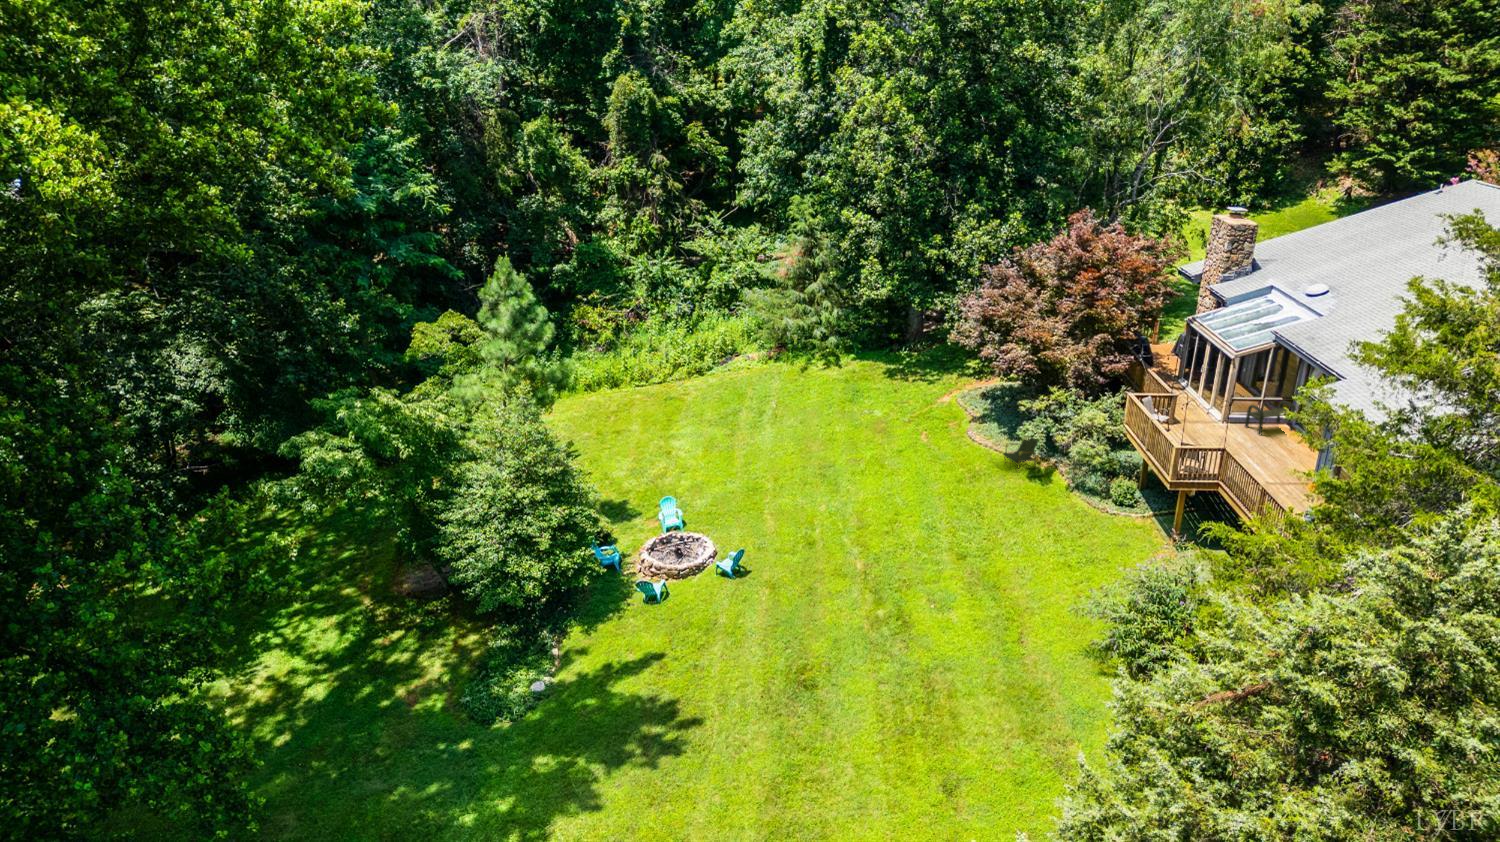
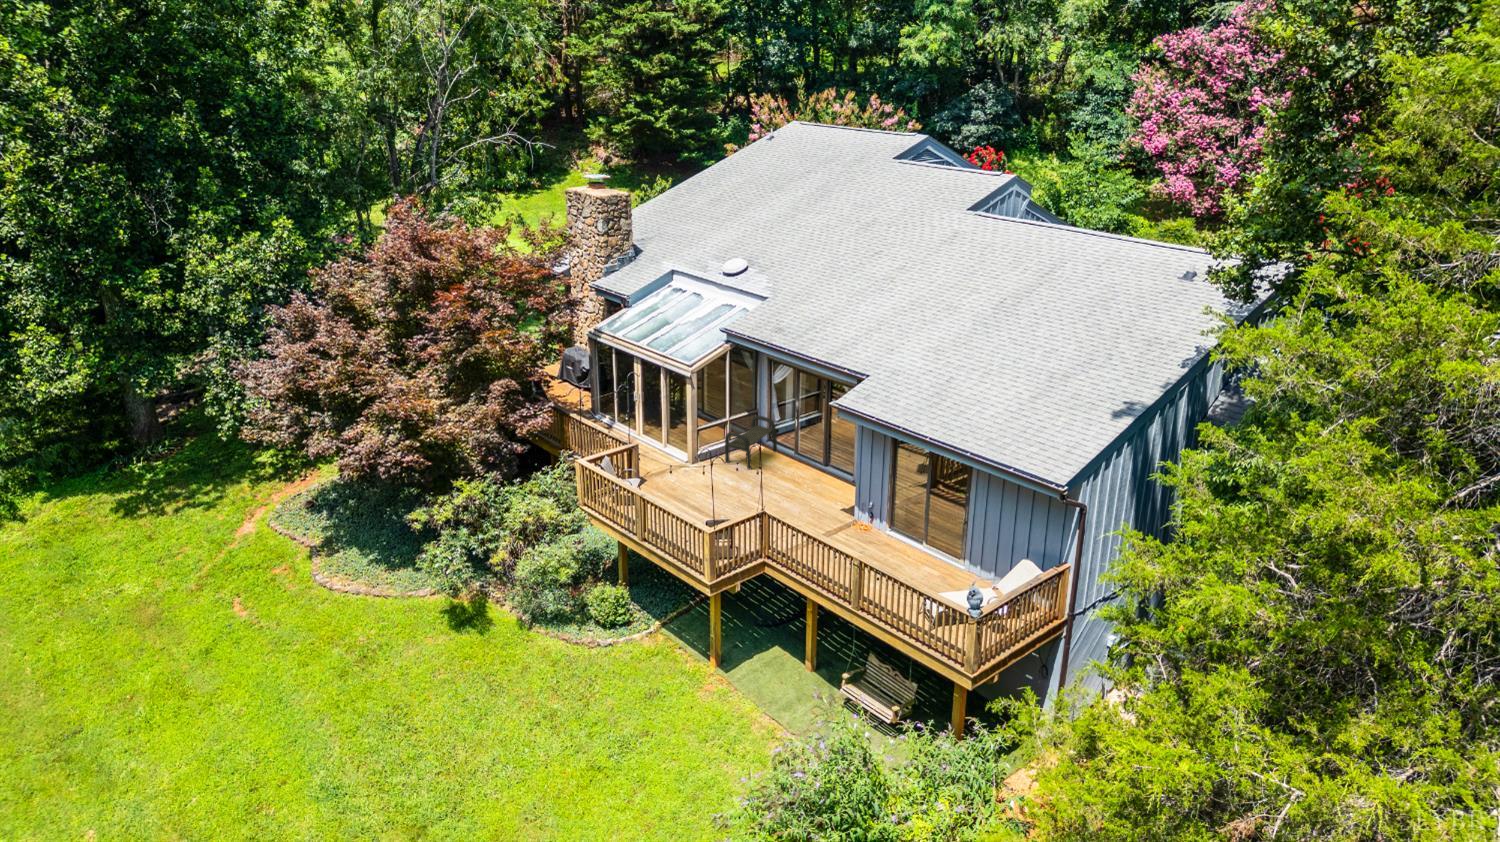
lounge chair: present [1003,436,1038,471] -> none [402,560,460,627]

